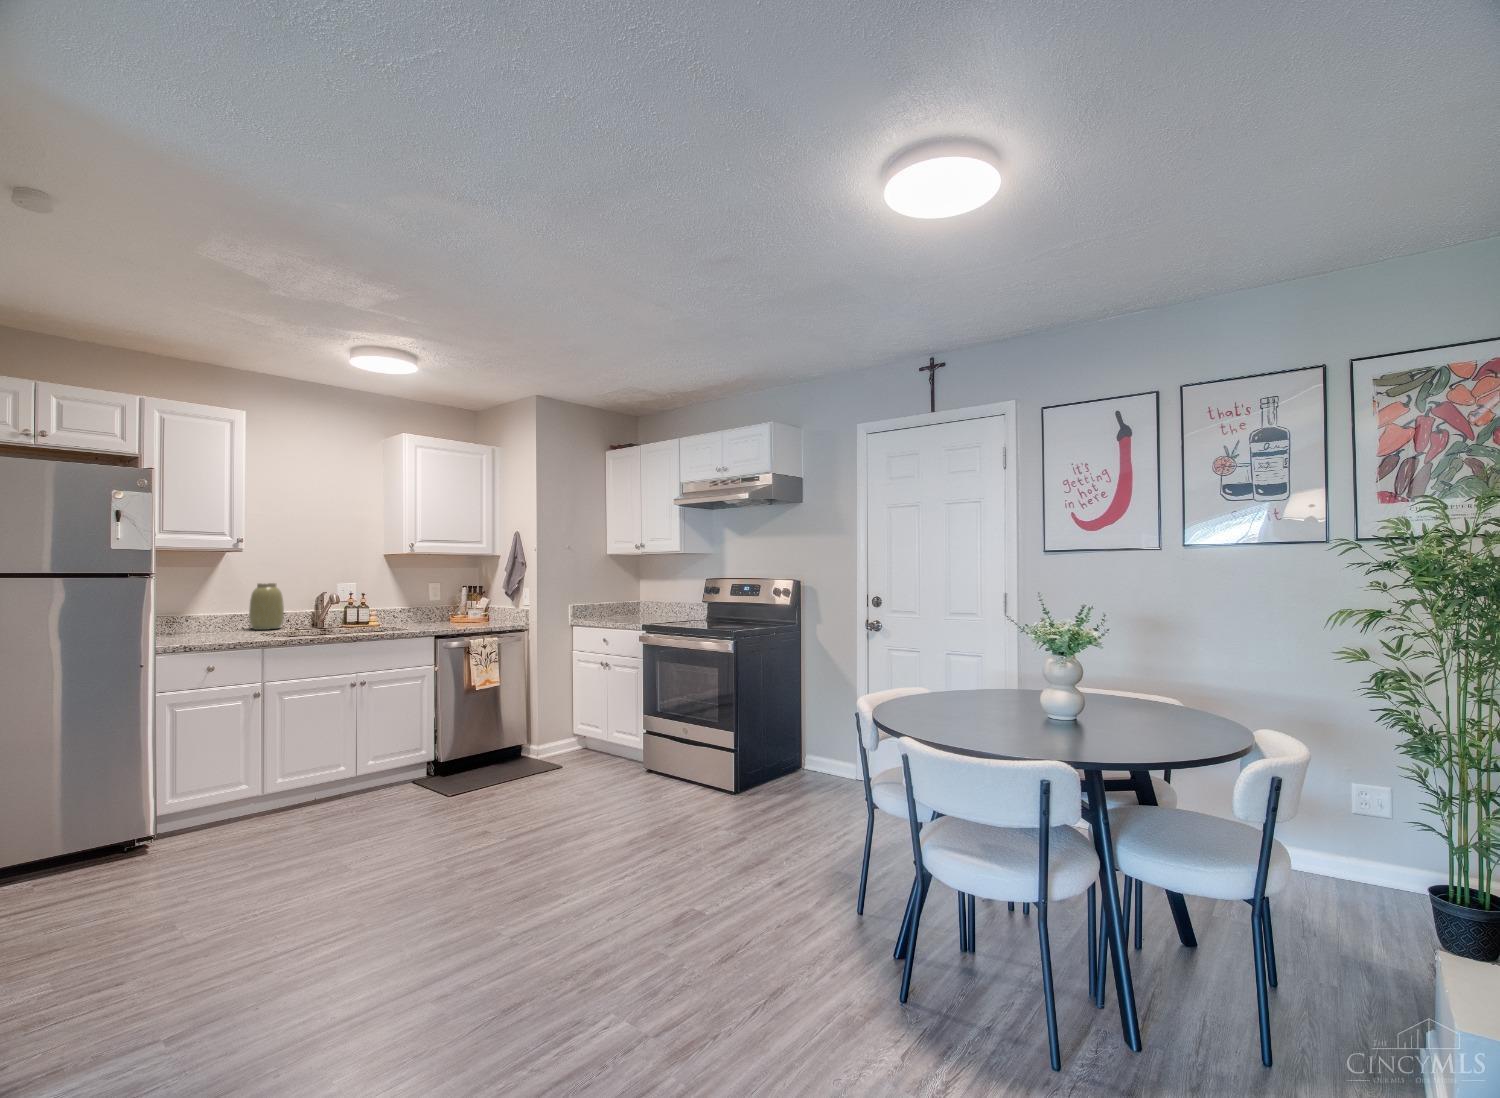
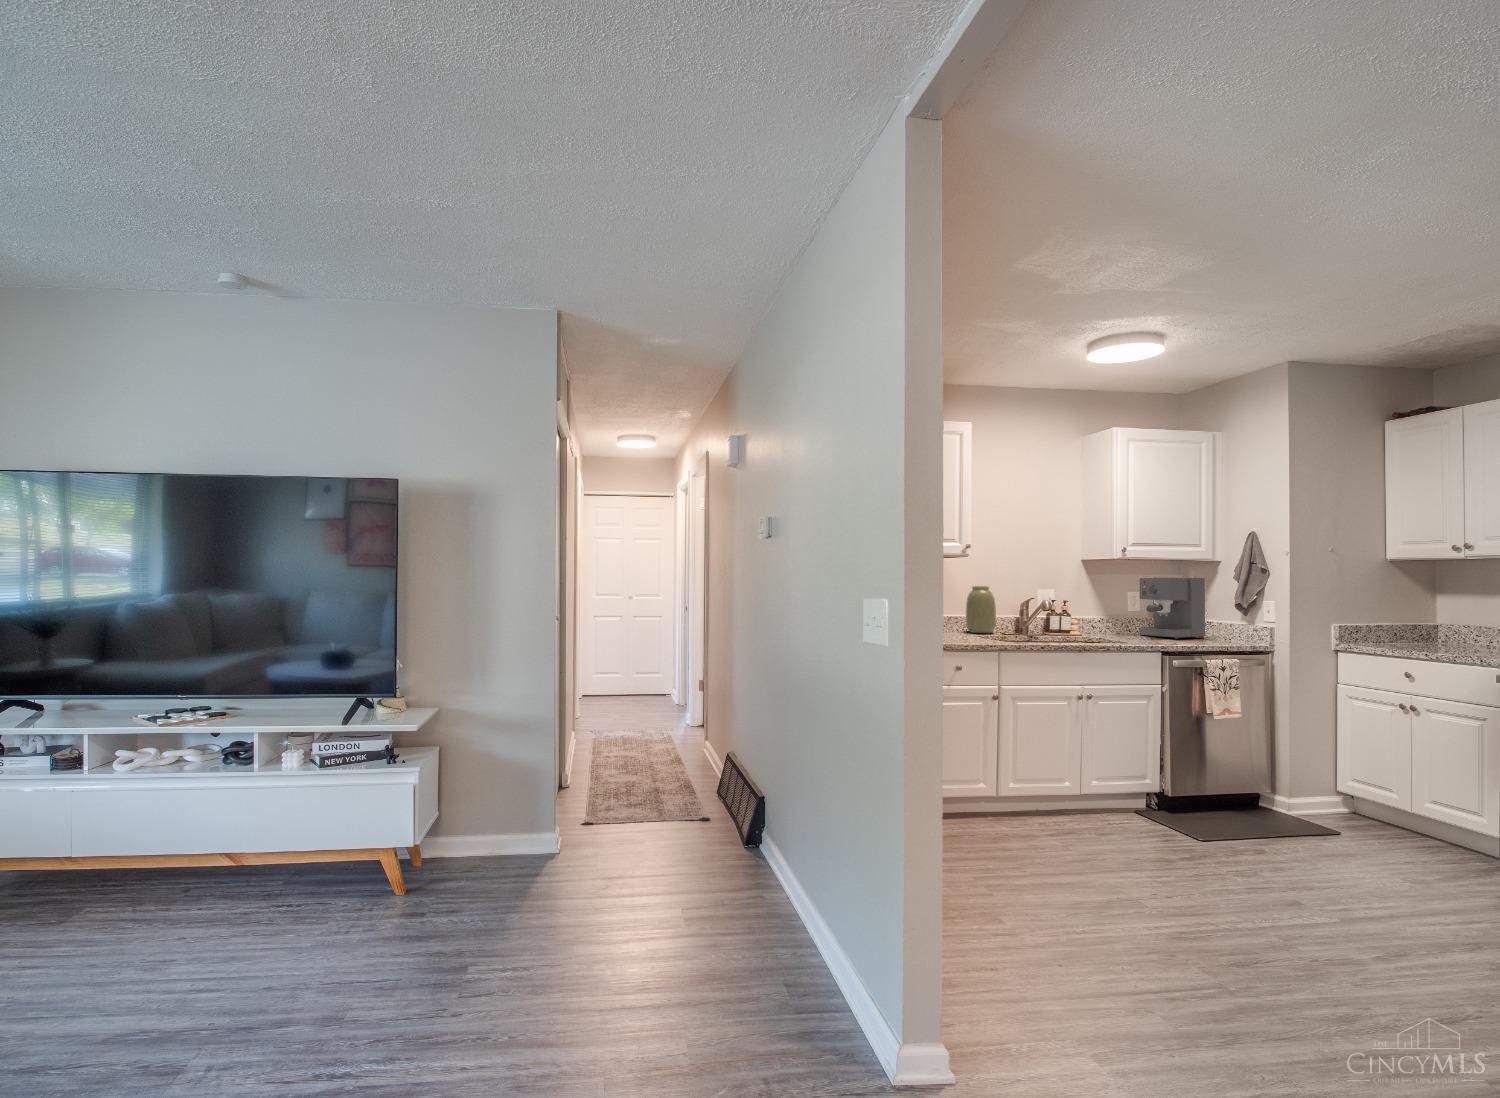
coffee maker: none [432,571,486,623] -> present [1139,577,1205,639]

